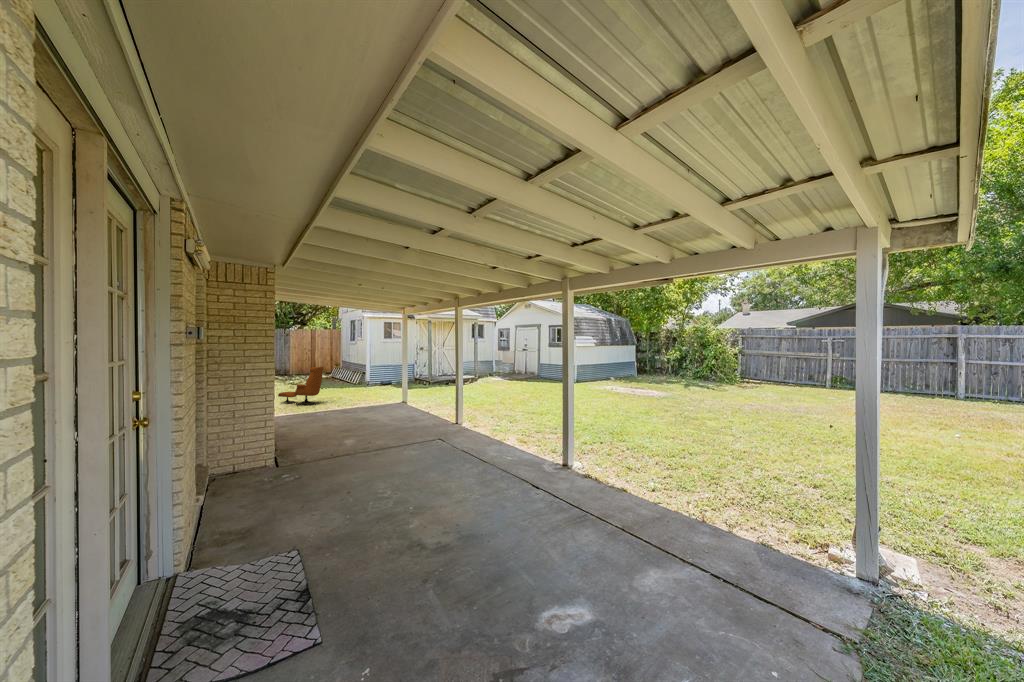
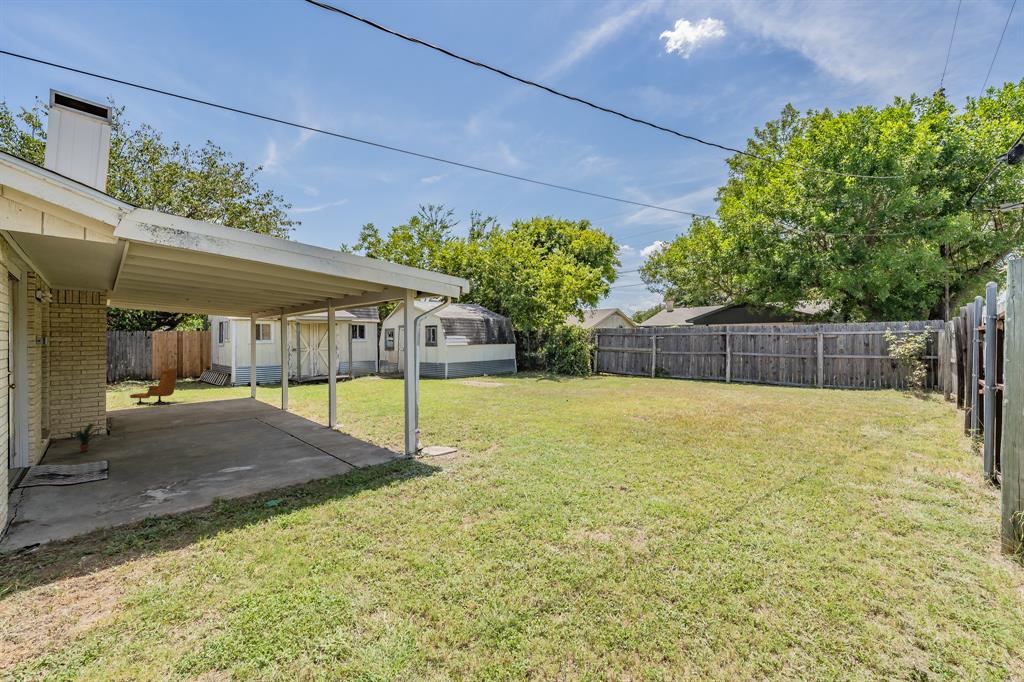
potted plant: none [221,438,266,474] -> present [66,424,101,452]

